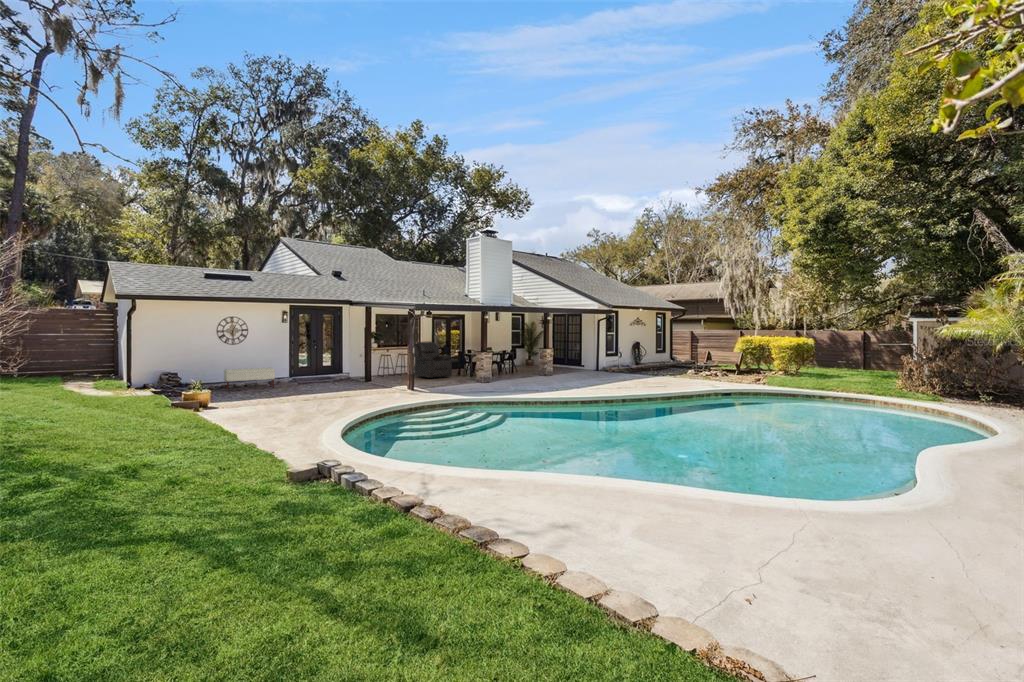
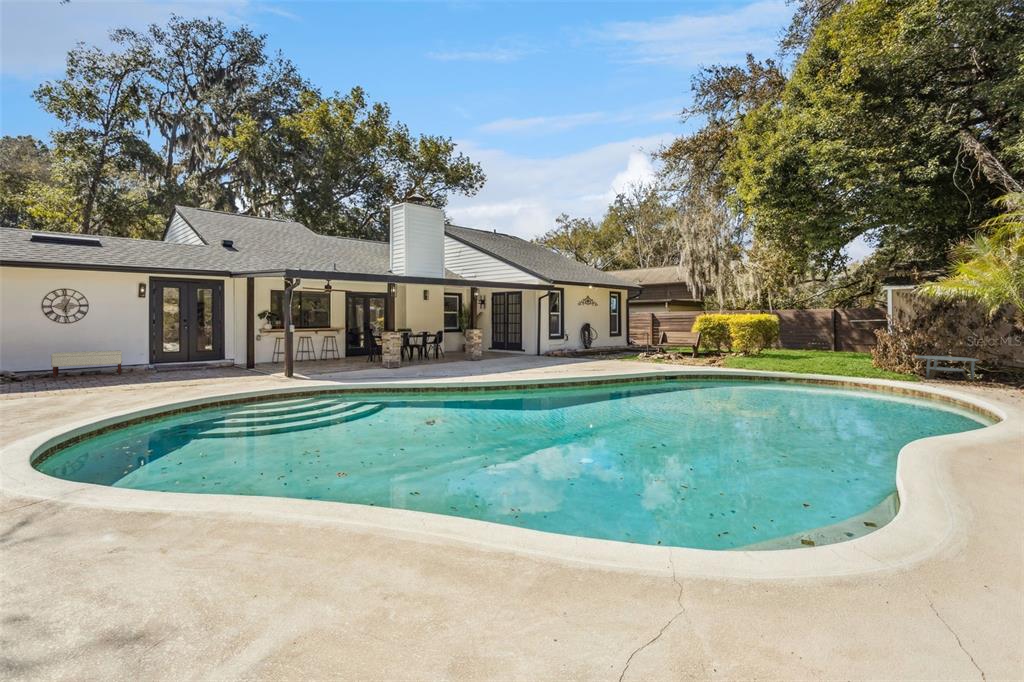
chair: present [414,341,452,378] -> none [311,321,359,364]
round table: none [933,378,988,401] -> present [914,356,979,381]

